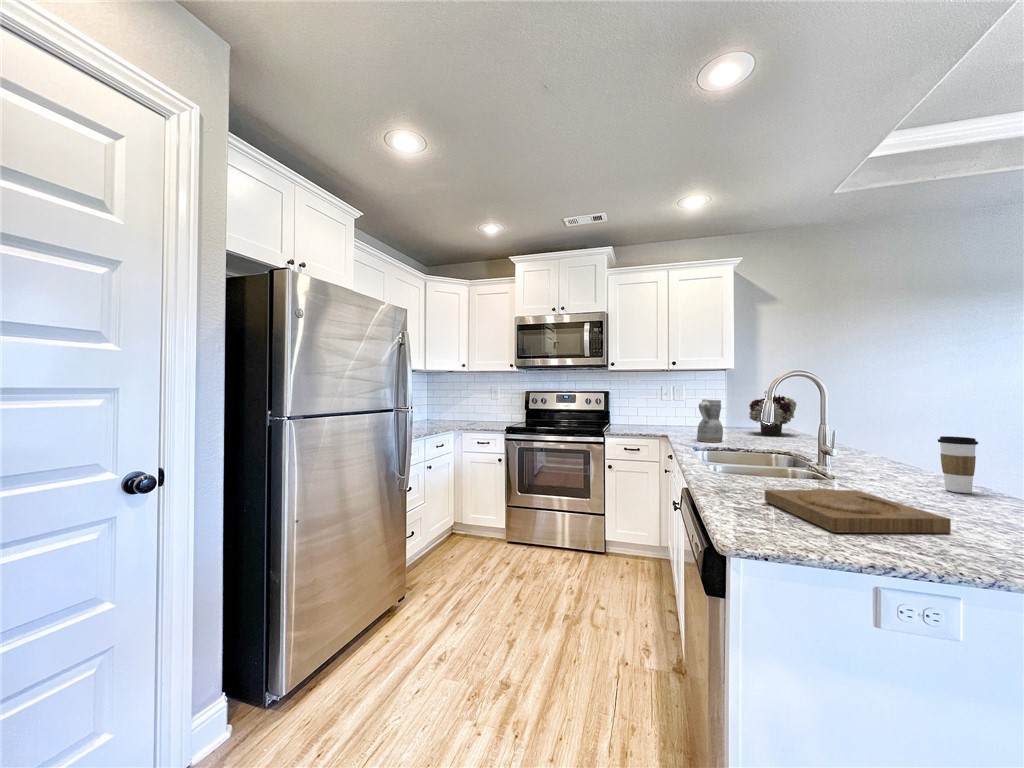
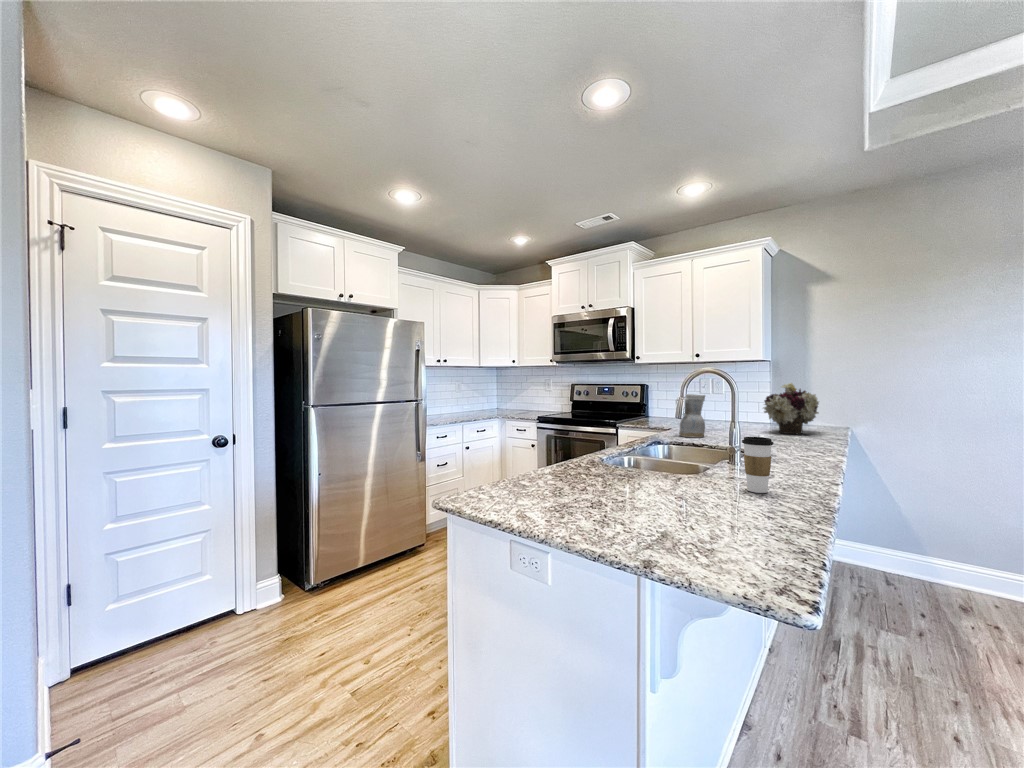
tray: present [765,489,951,533] -> none [519,472,621,512]

